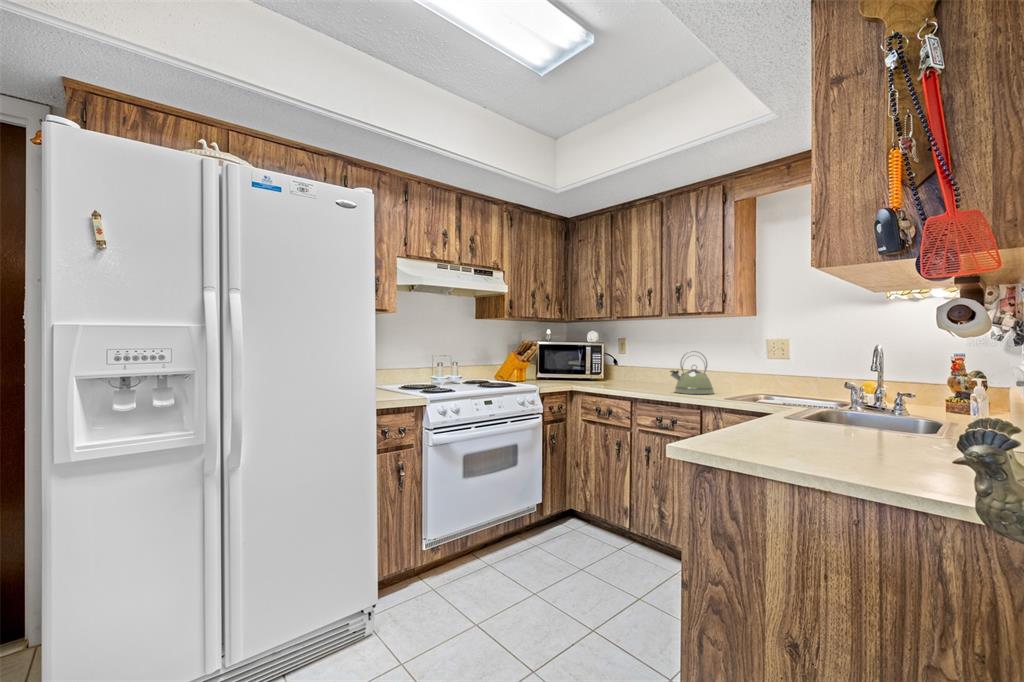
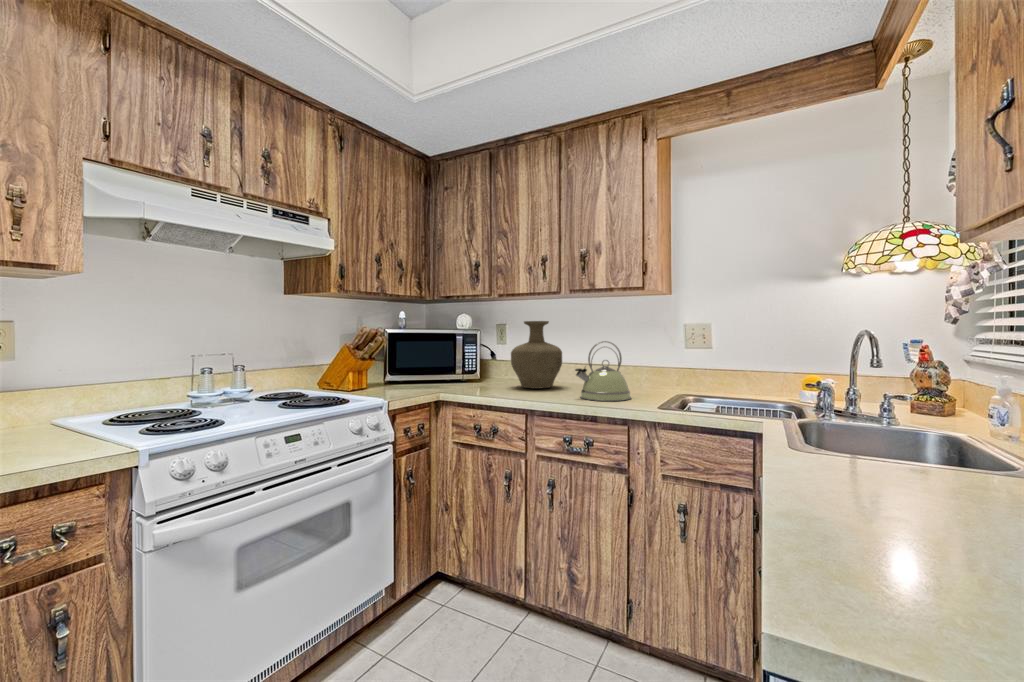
vase: none [627,336,668,387] -> present [511,321,562,389]

